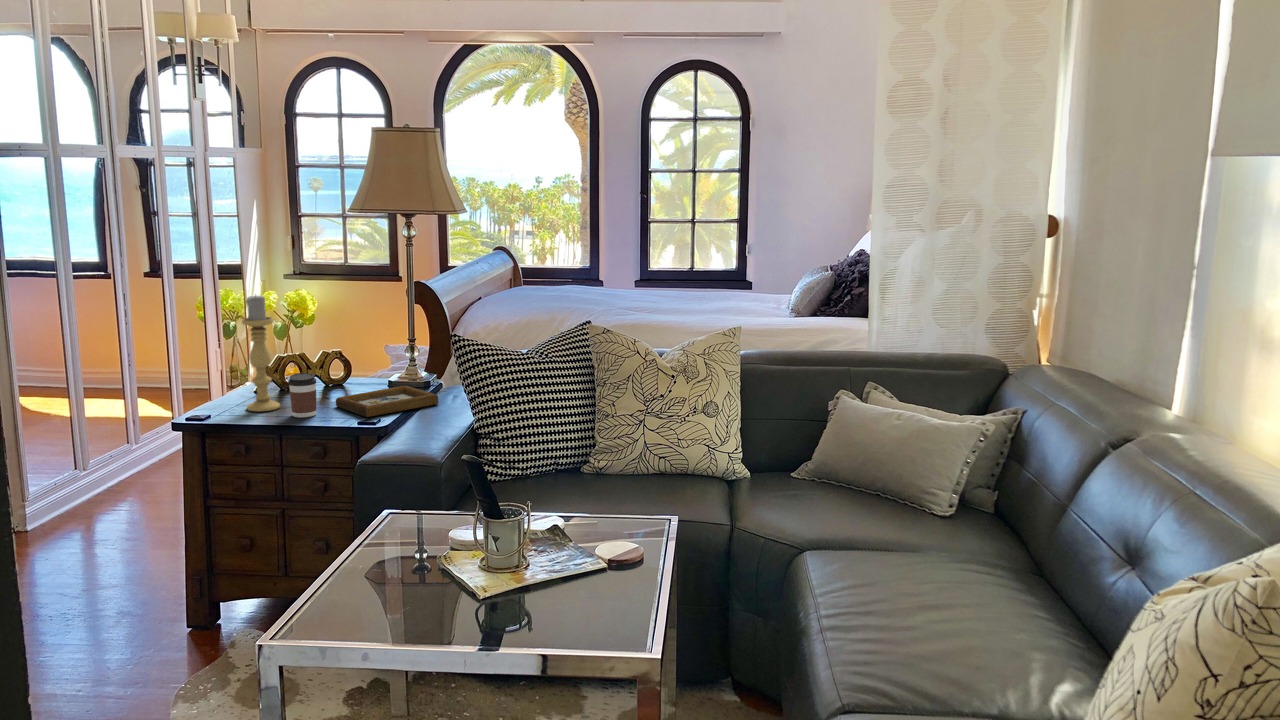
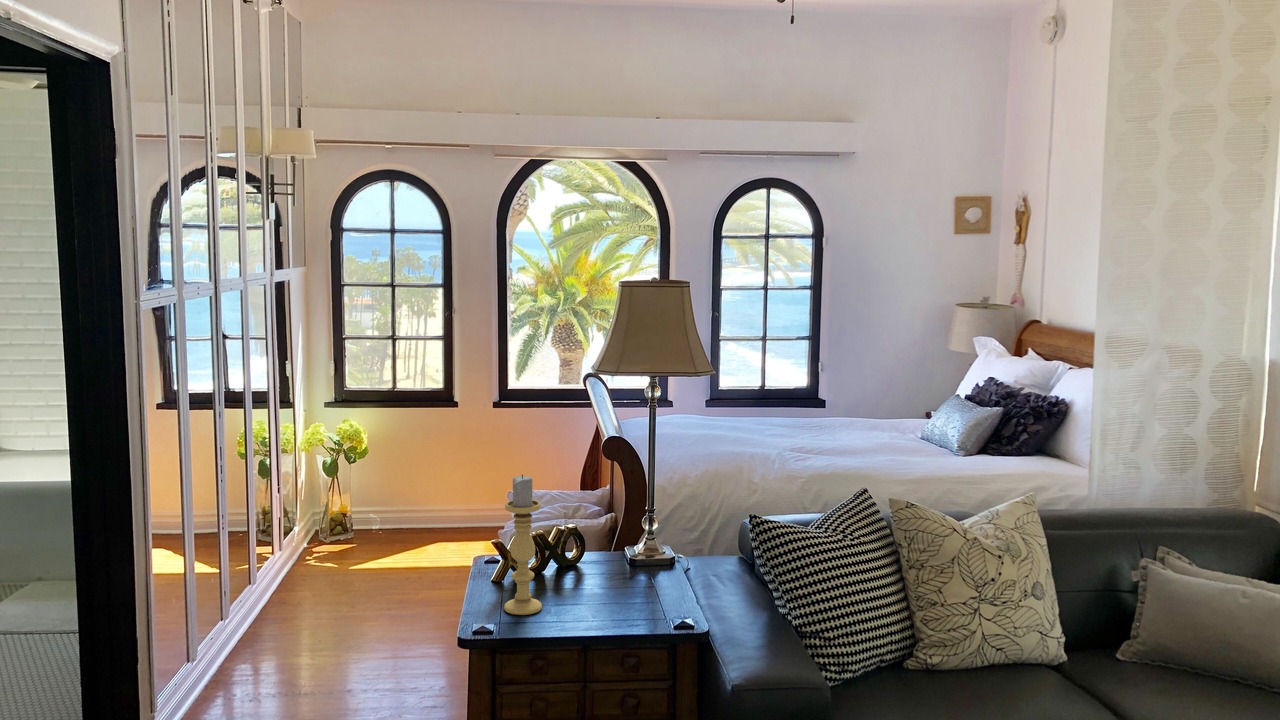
coffee cup: present [288,373,316,417] -> none [568,566,599,622]
picture frame: present [336,386,438,417] -> none [604,567,715,617]

